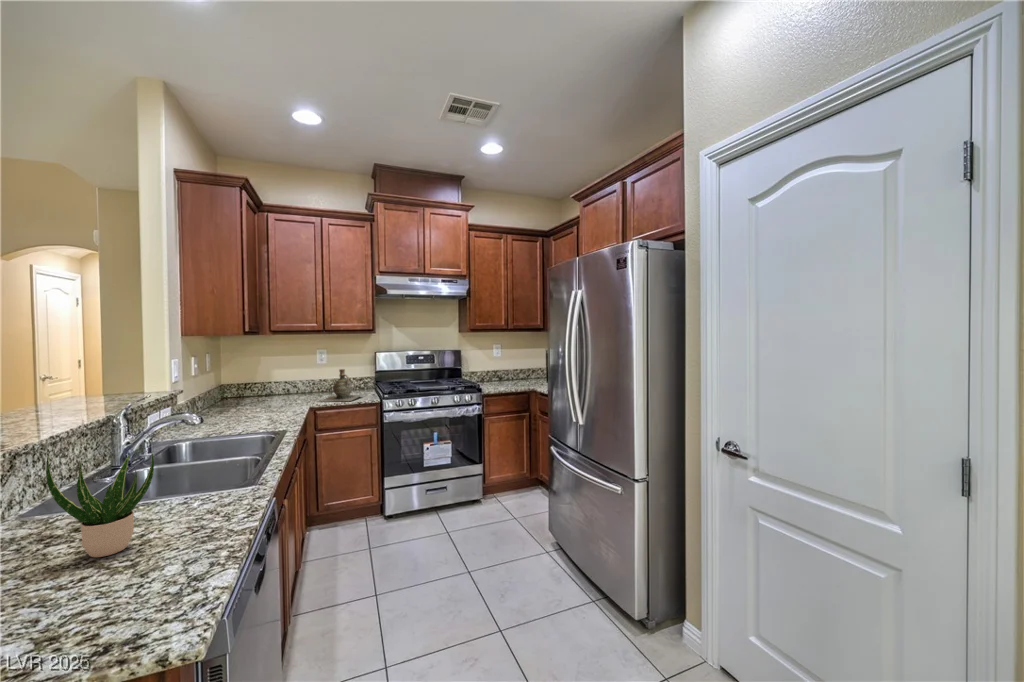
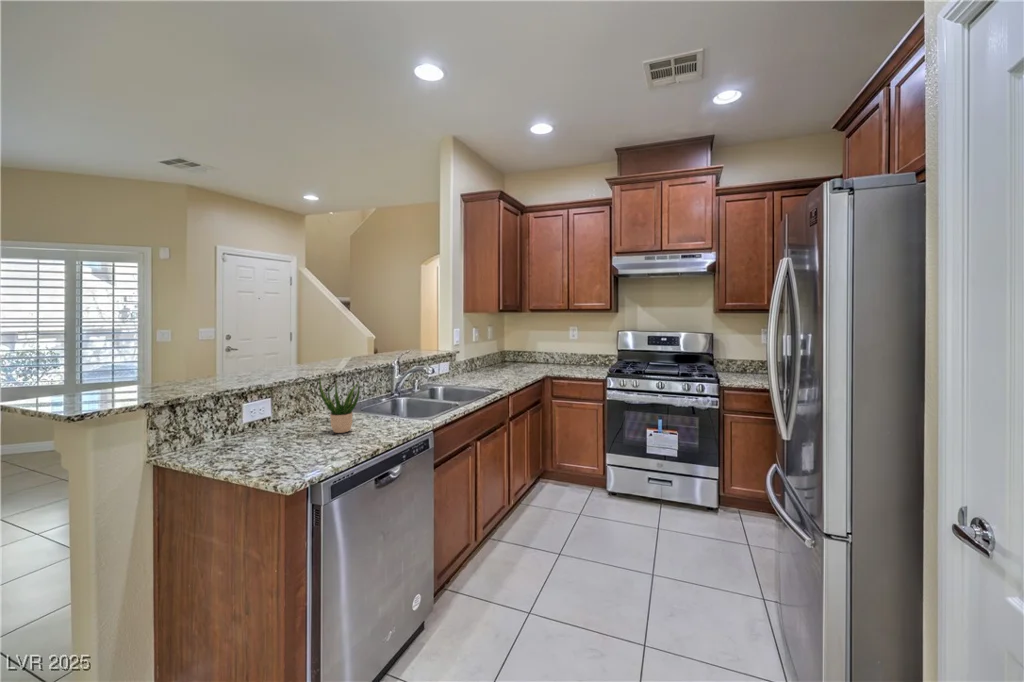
ceramic jug: present [321,369,362,402] -> none [556,346,596,375]

